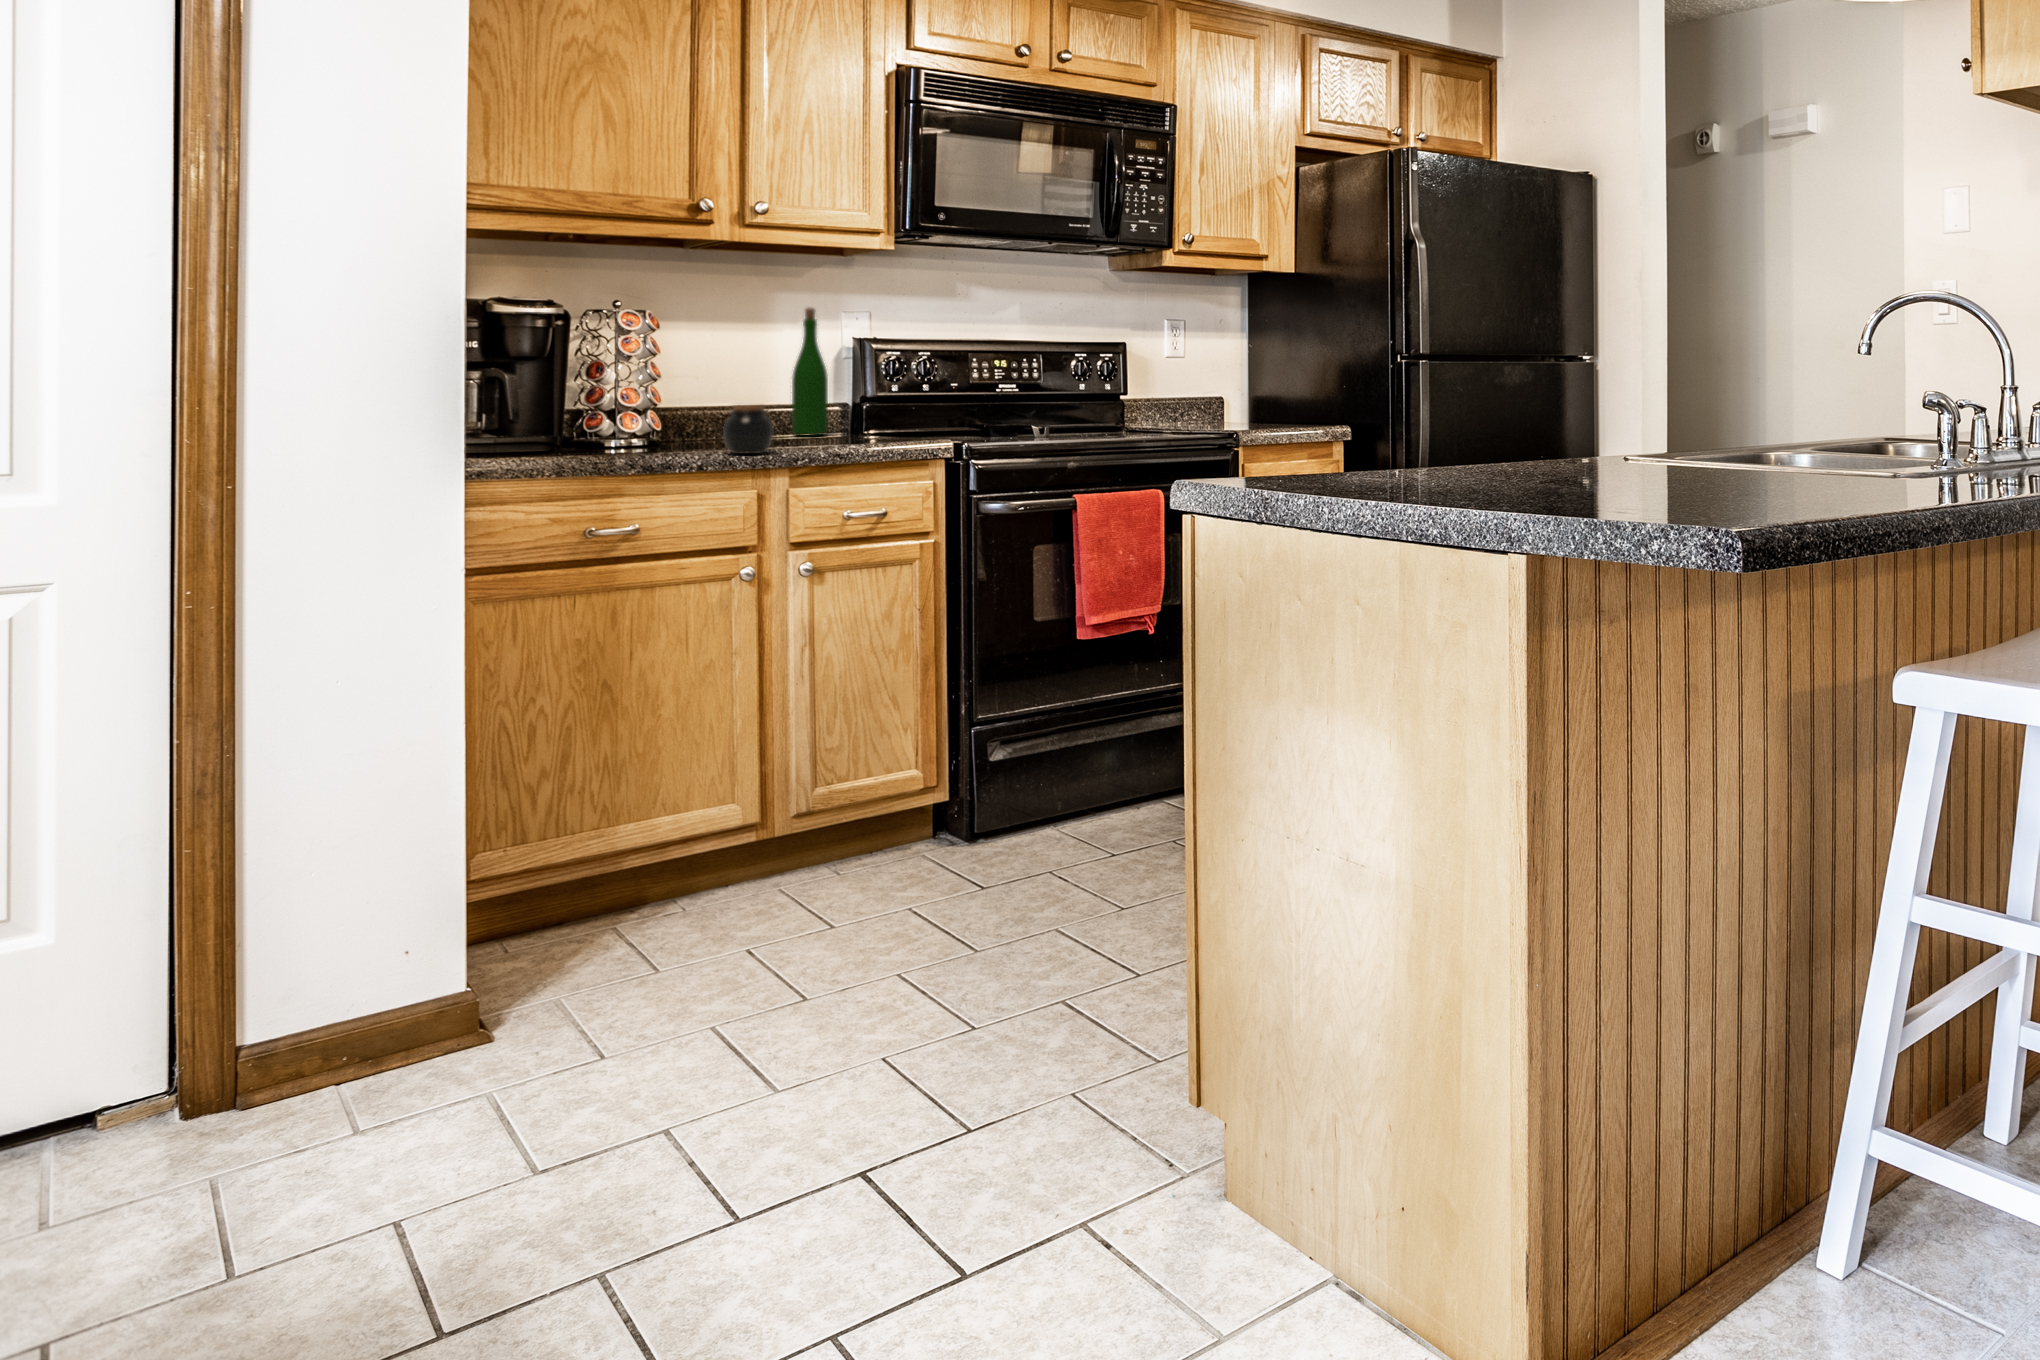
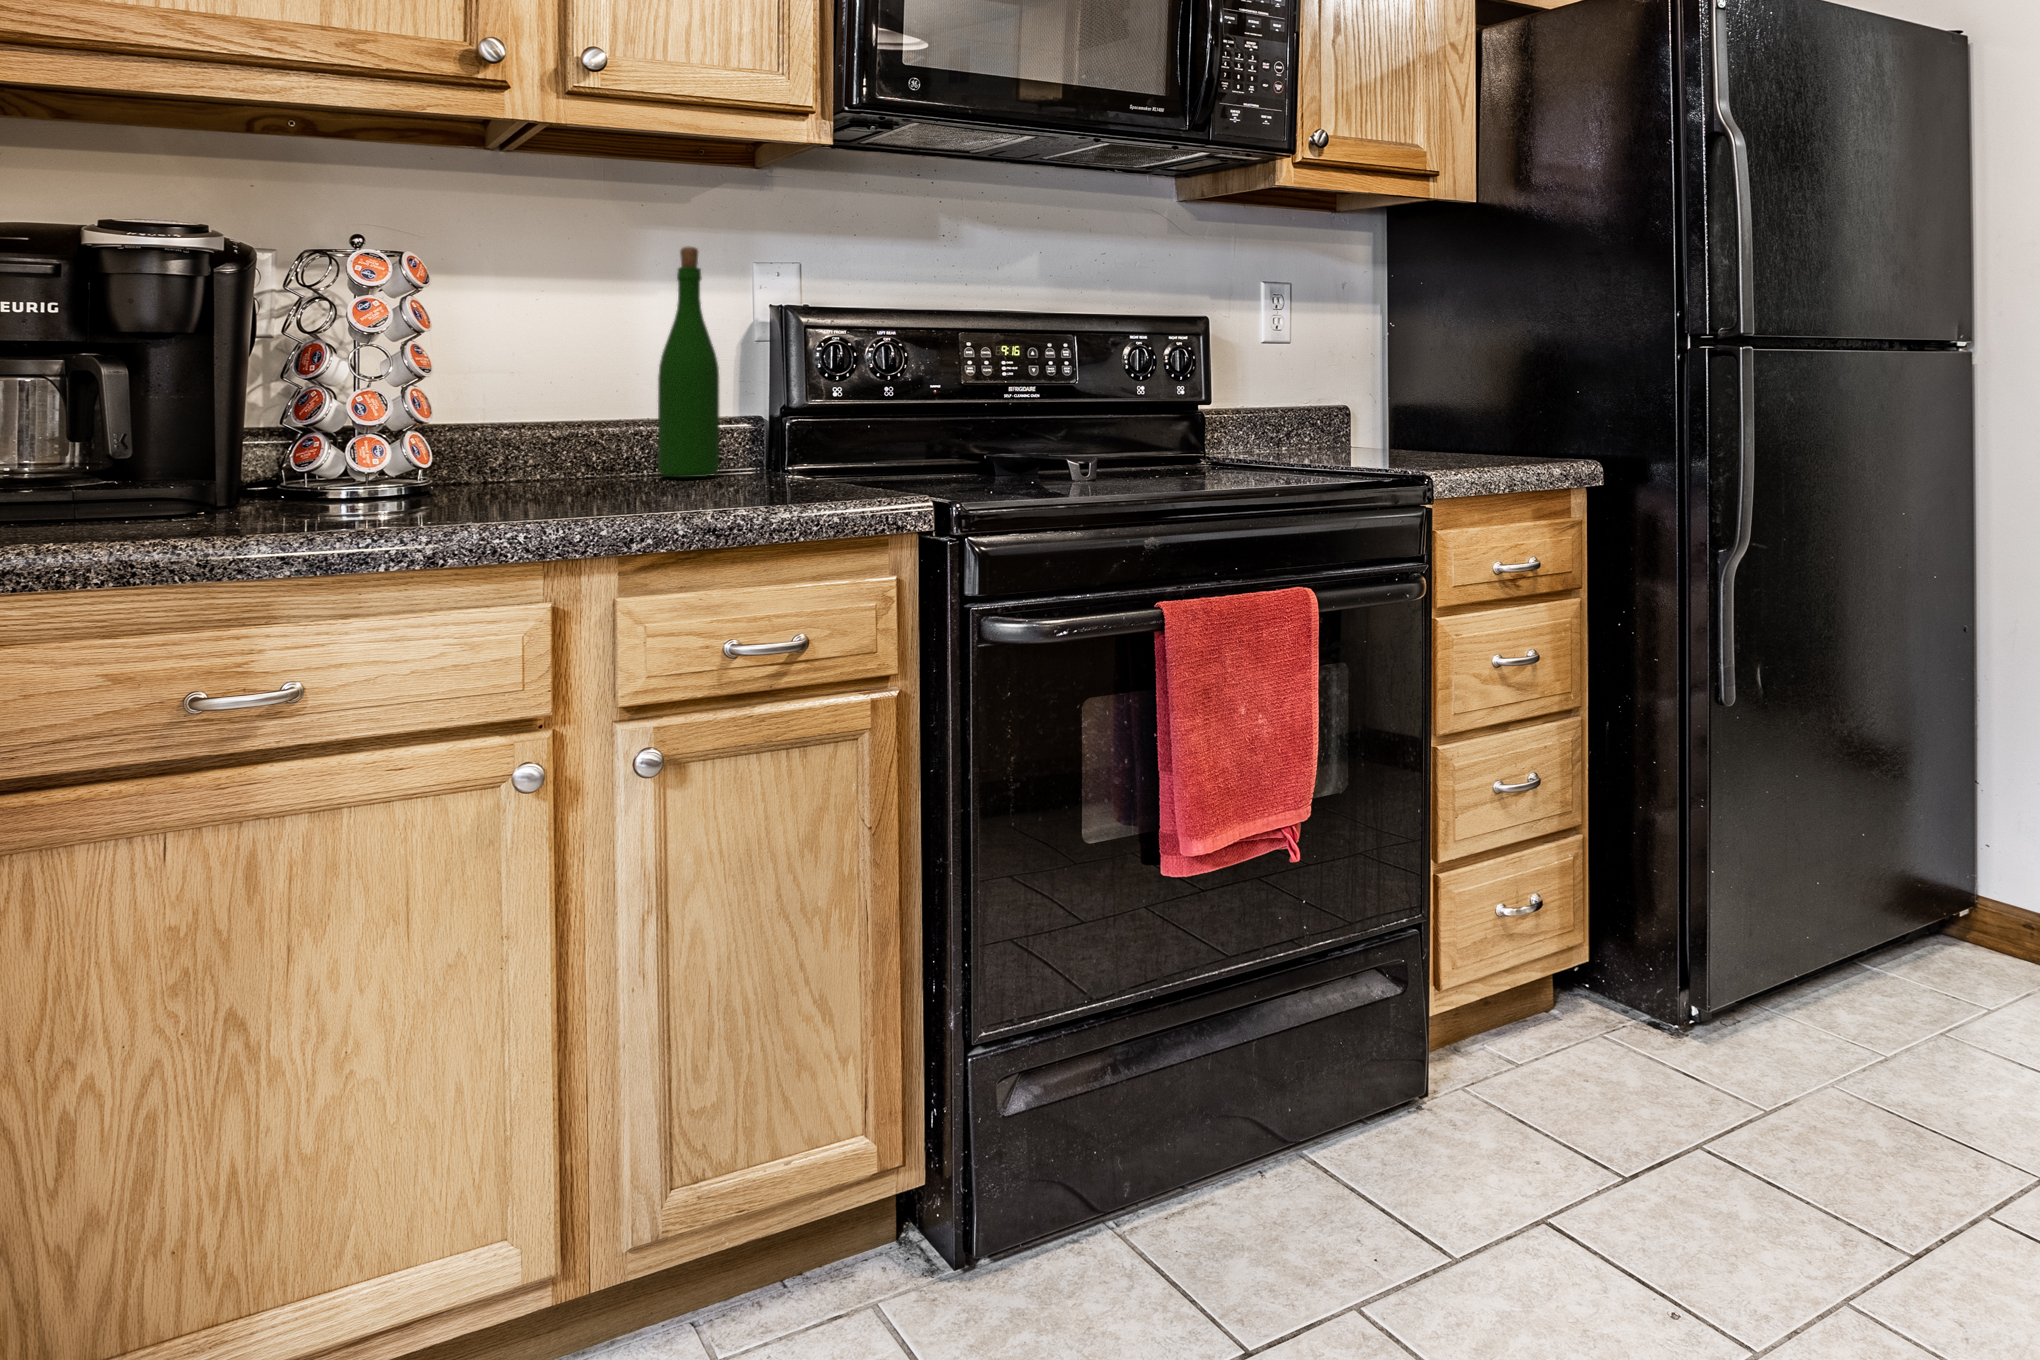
jar: present [723,405,773,454] -> none [494,426,592,526]

